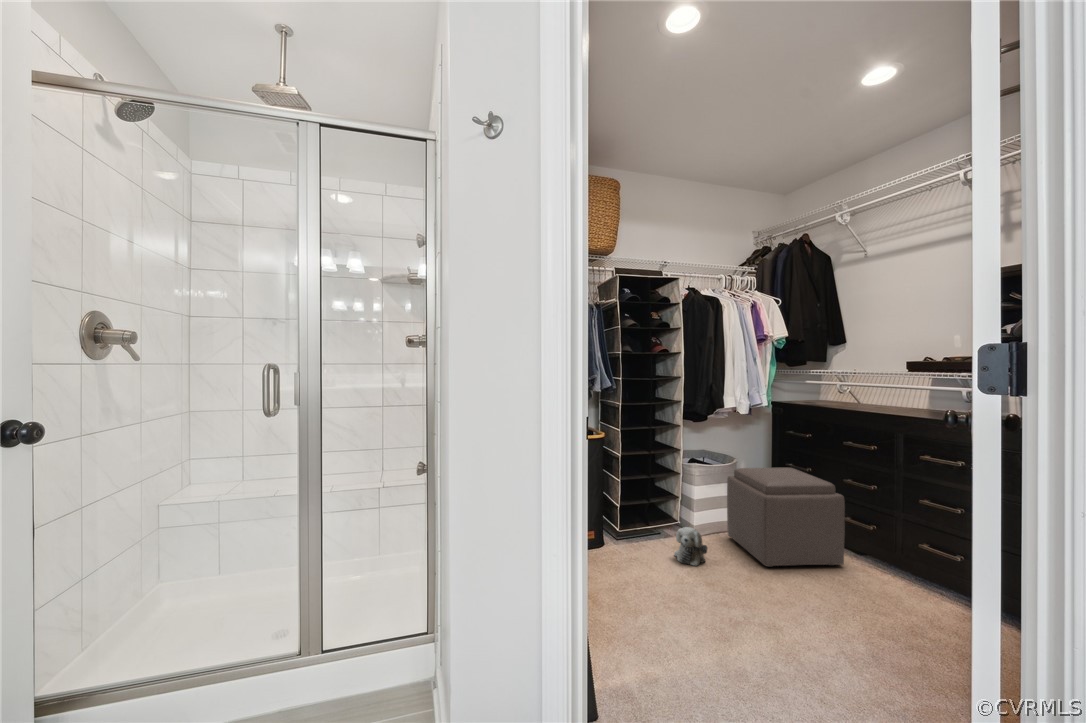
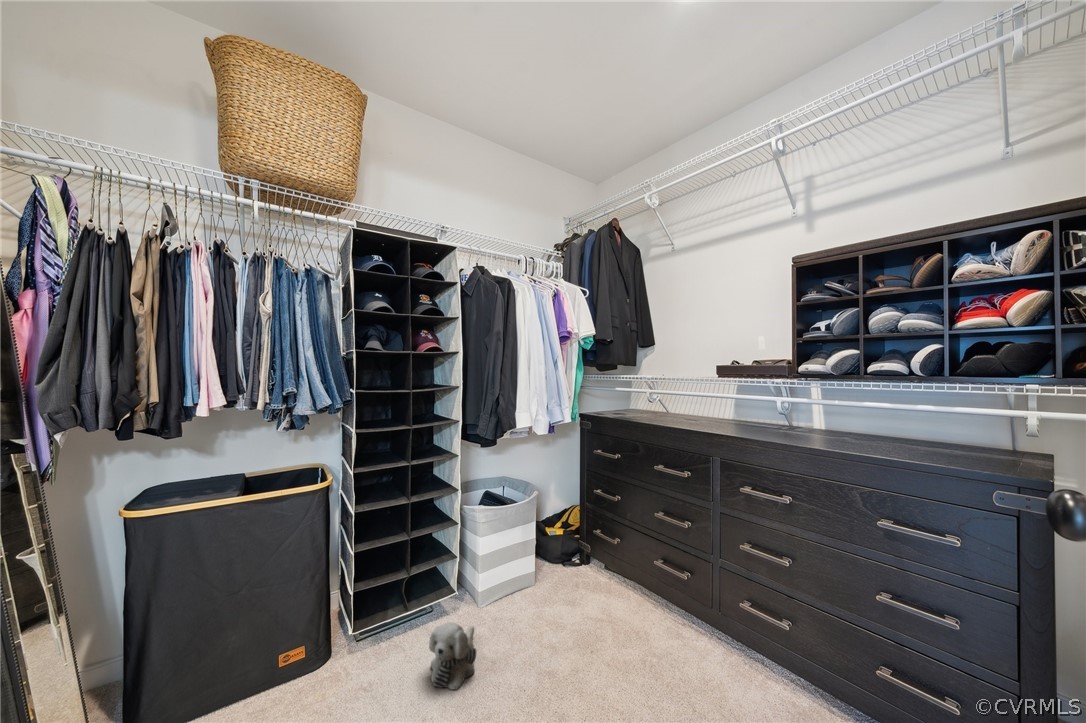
ottoman: present [727,468,845,567] -> none [520,499,656,666]

